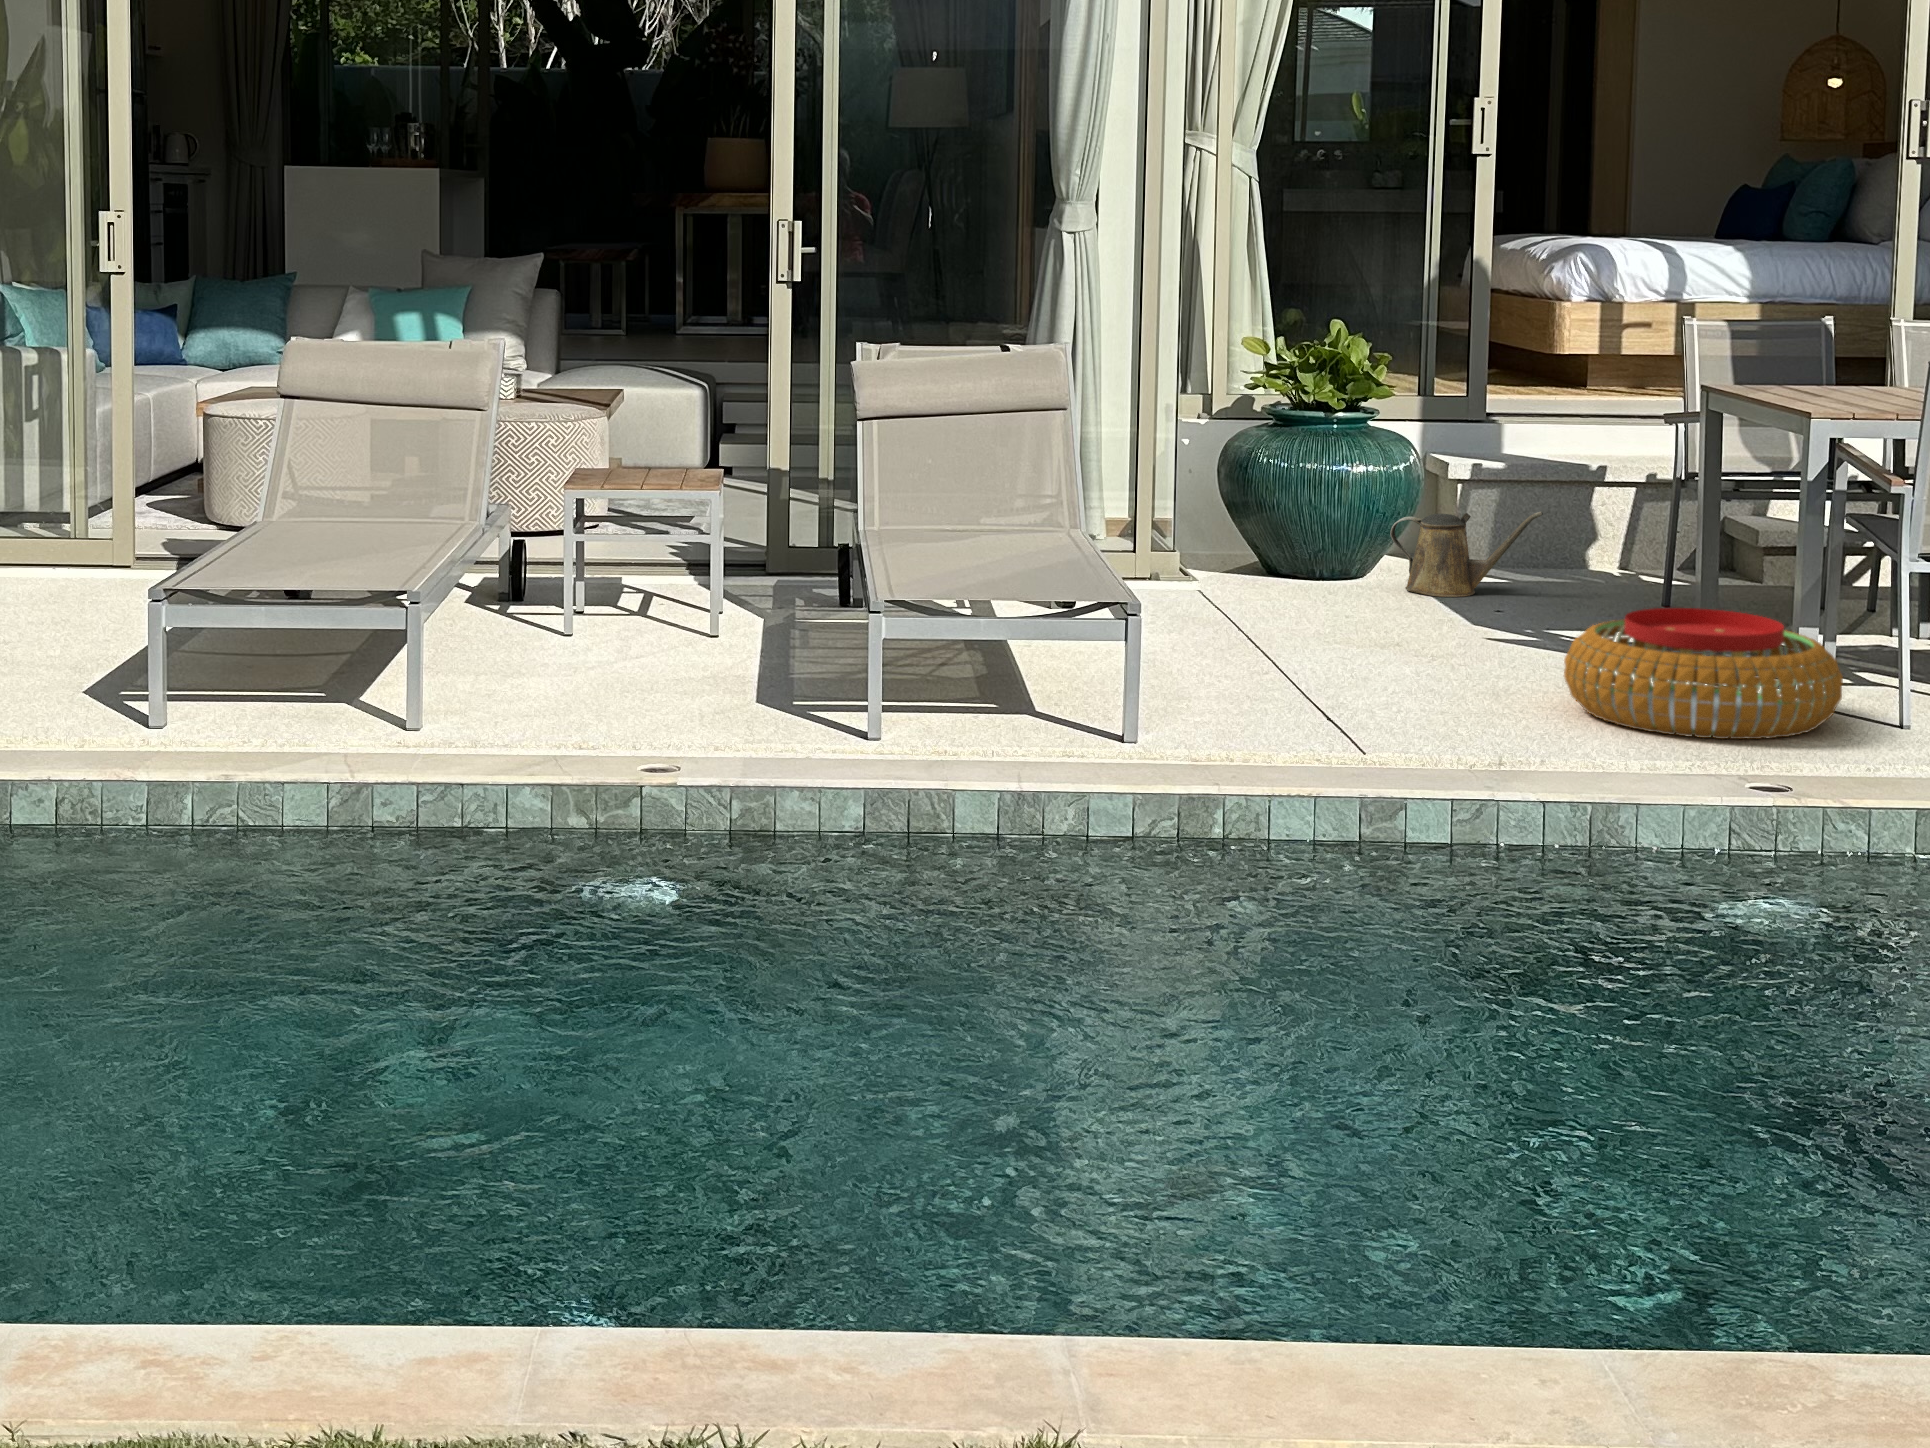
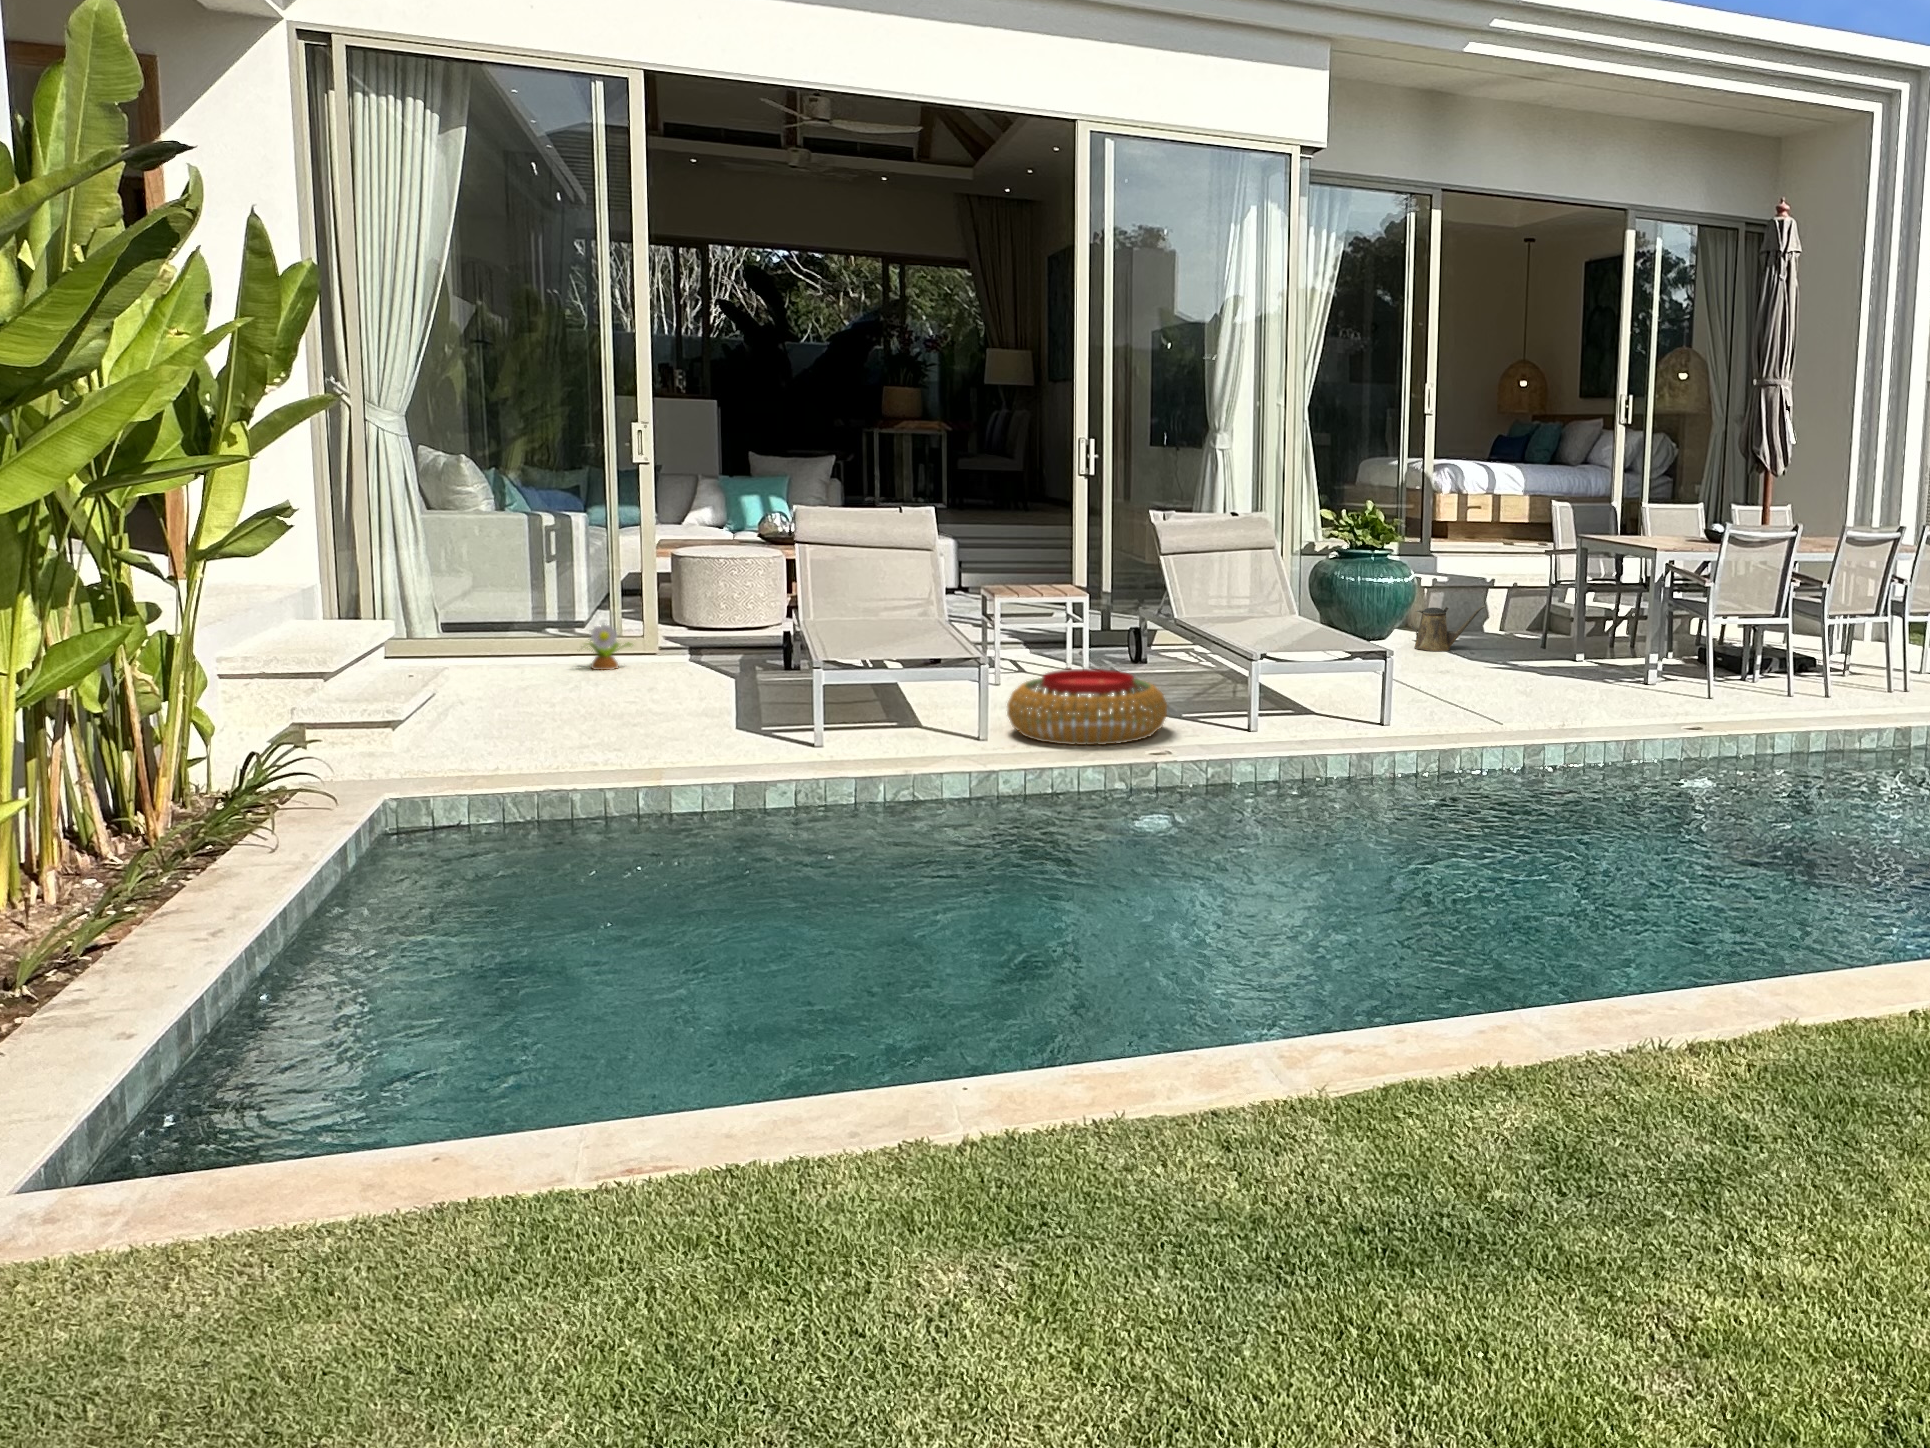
decorative plant: none [11,512,95,585] -> present [588,624,632,670]
pouf: present [1564,608,1843,739] -> present [1007,669,1167,745]

